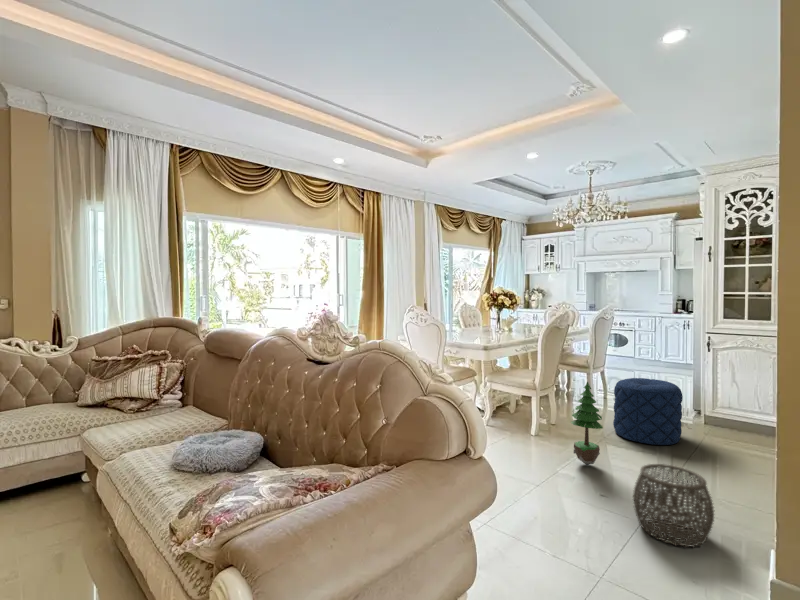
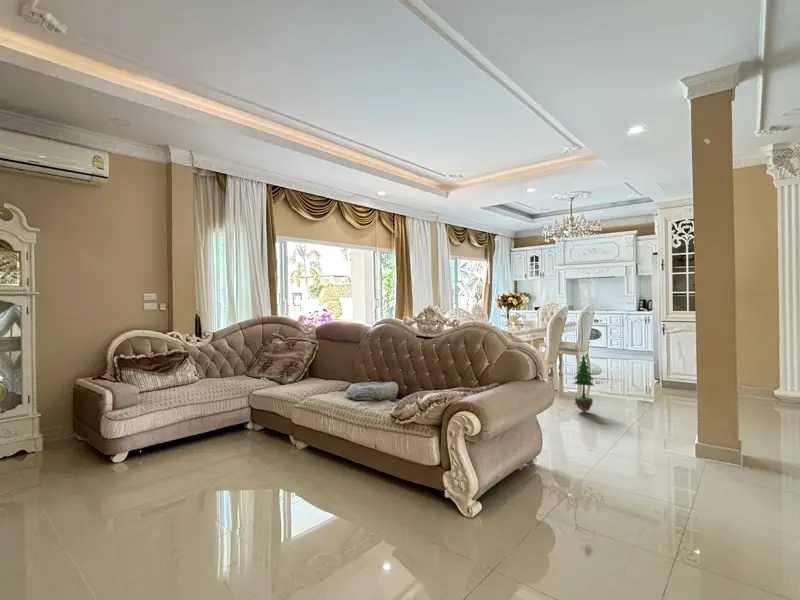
pouf: present [613,378,683,445] -> none [598,356,646,400]
woven basket: present [633,464,714,547] -> none [618,399,667,443]

